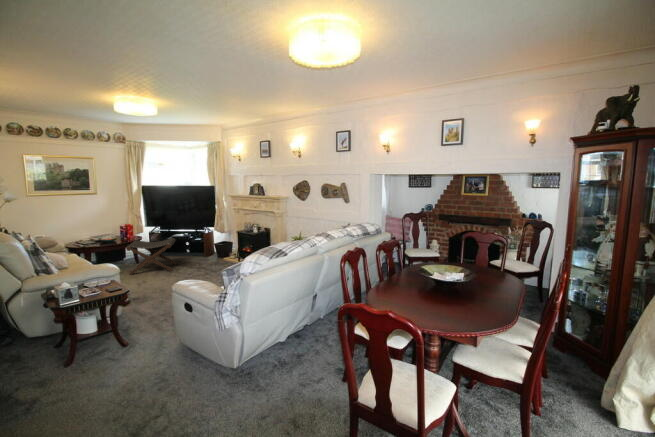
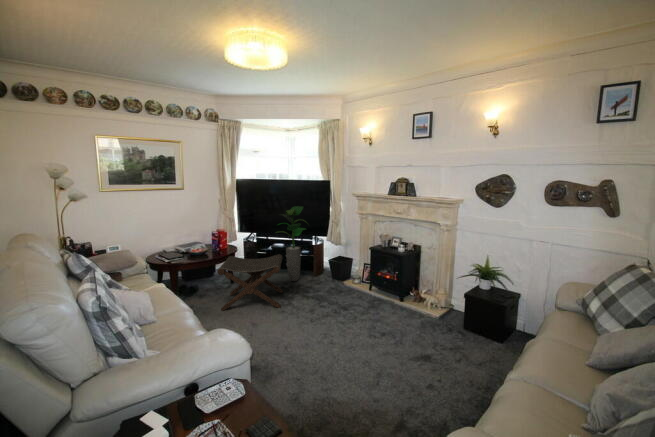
potted plant: none [171,205,197,258] -> present [280,206,305,281]

